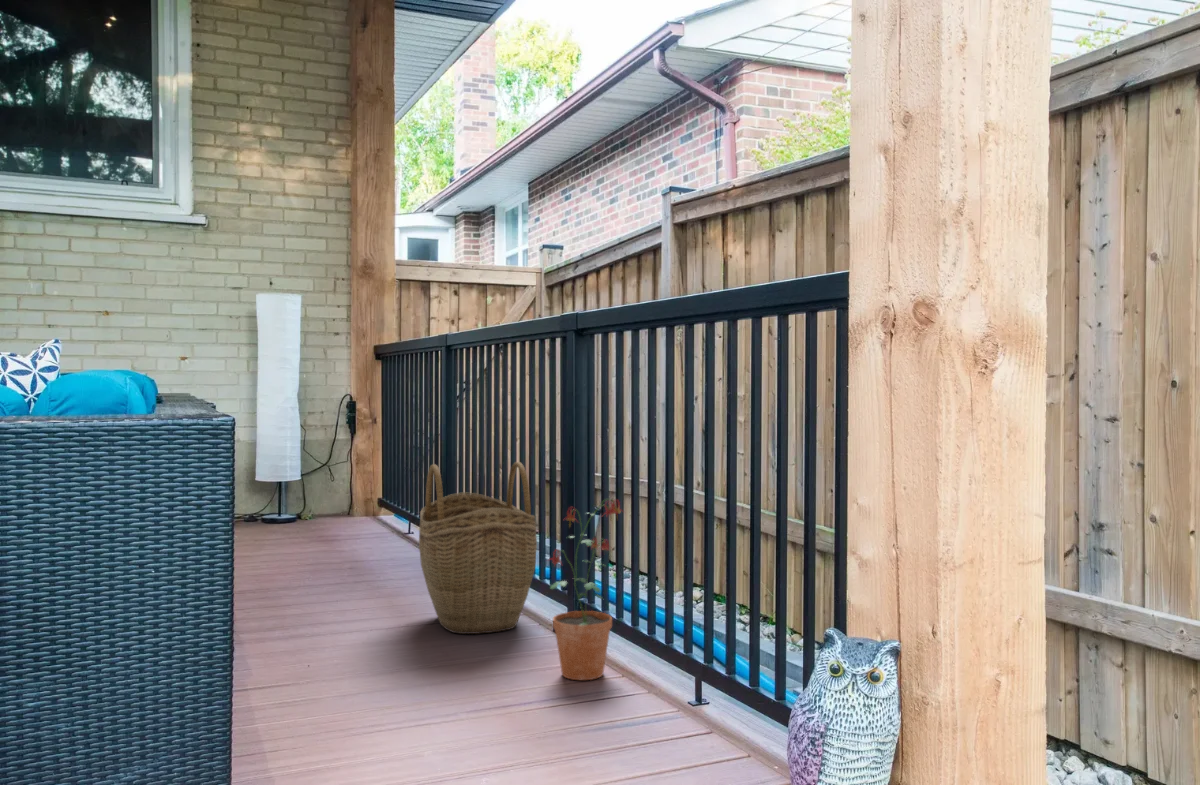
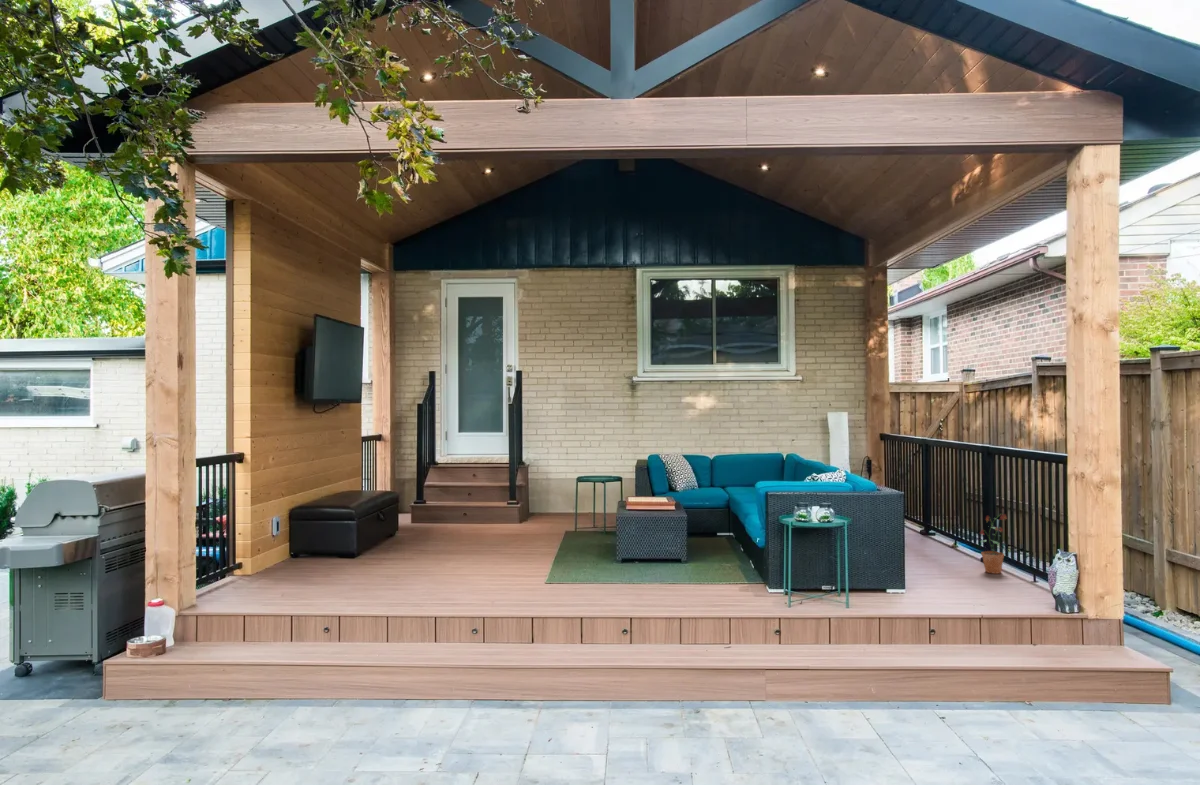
woven basket: present [419,462,537,634] -> none [924,497,973,559]

